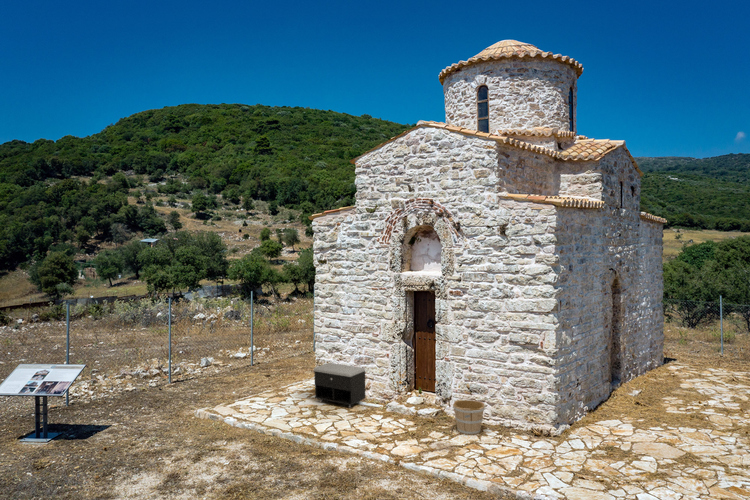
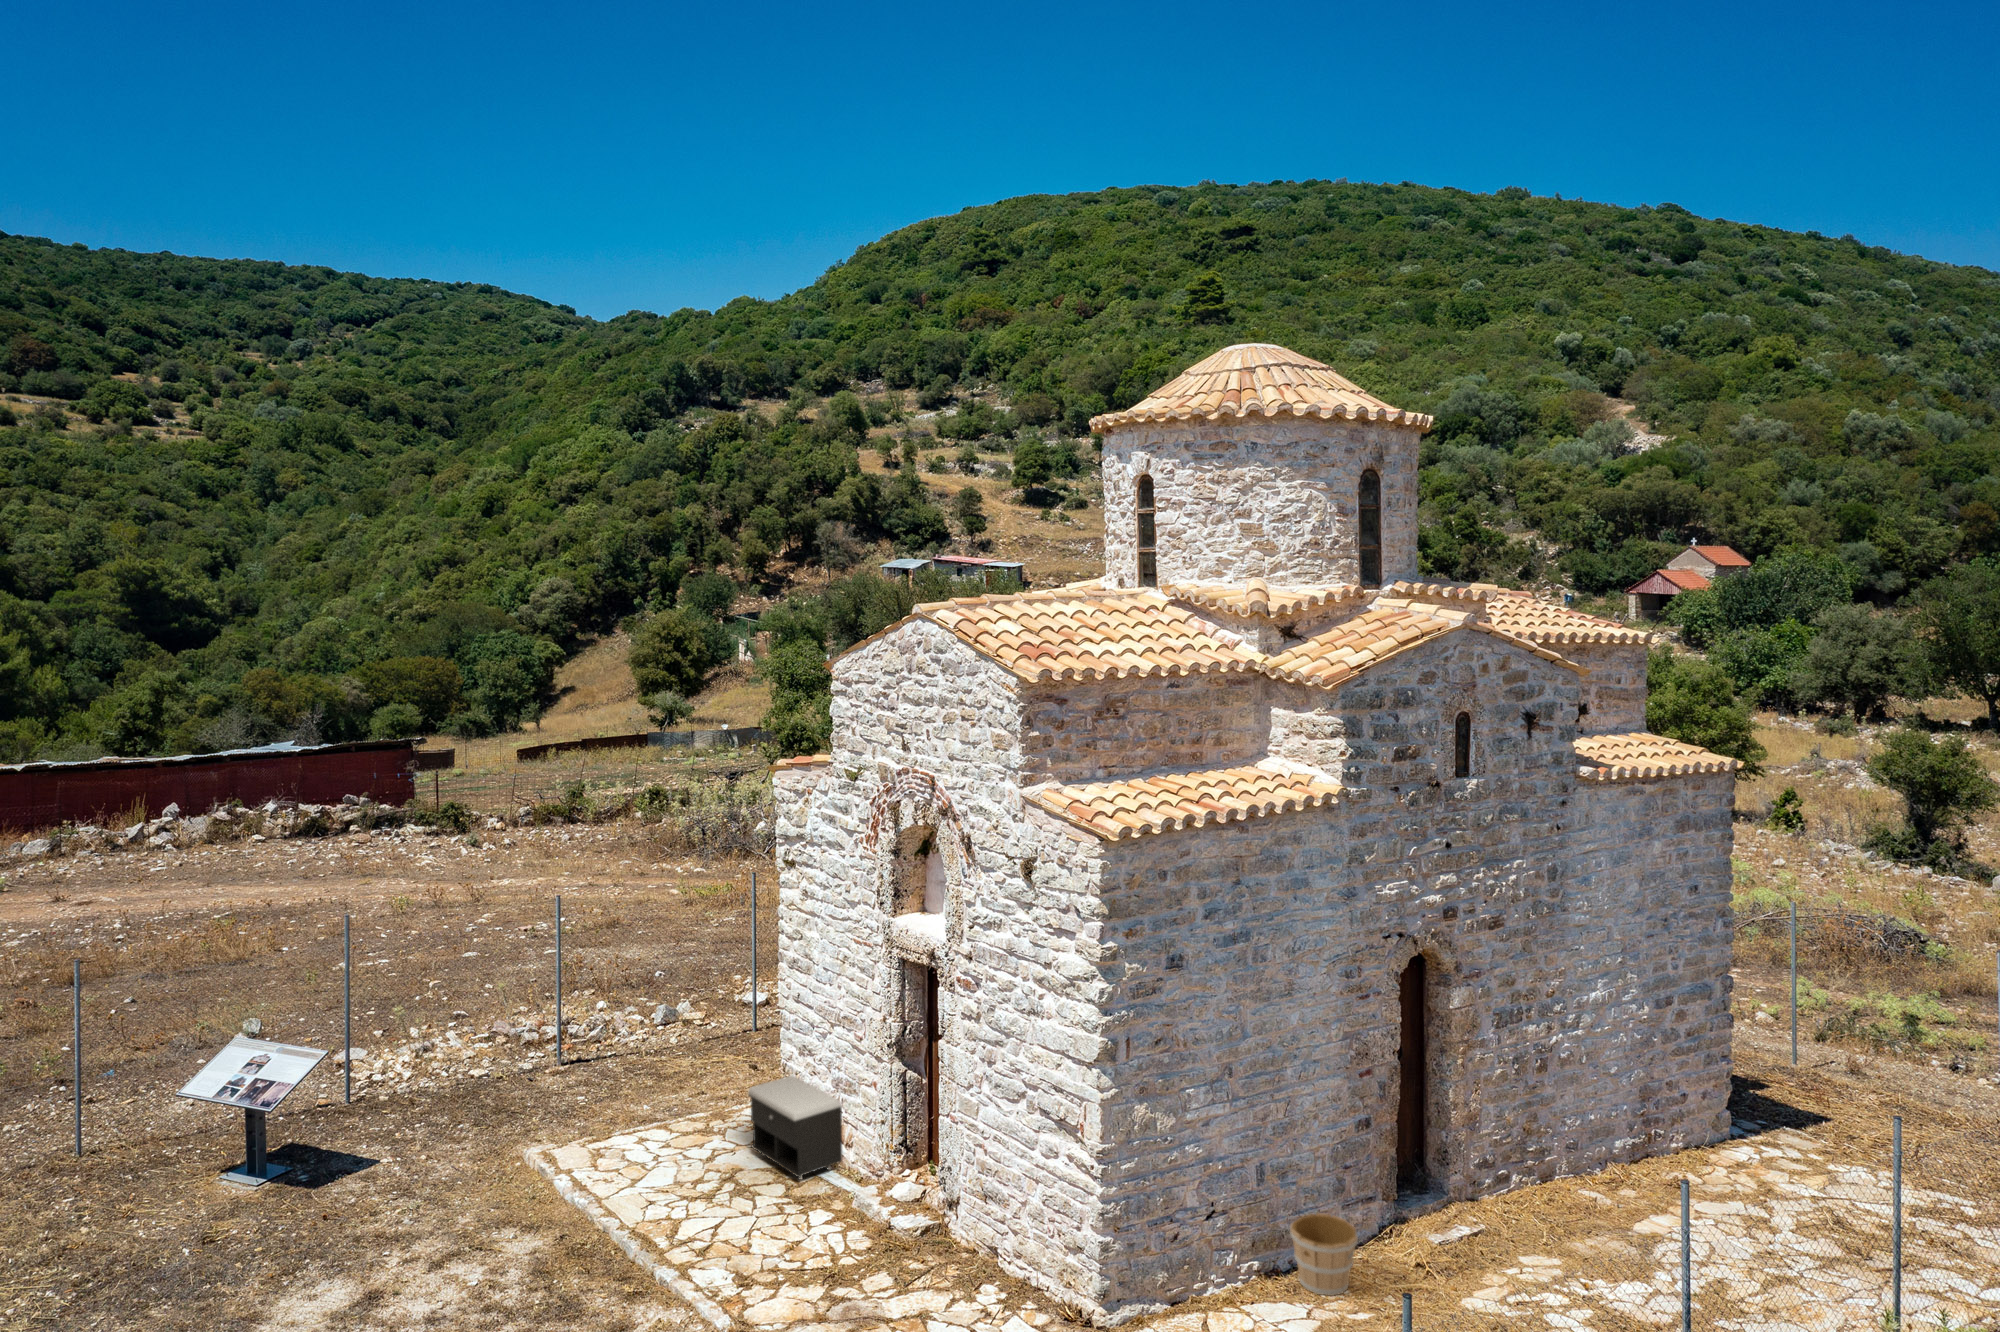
wooden bucket: present [453,400,485,435] -> present [1290,1212,1358,1296]

